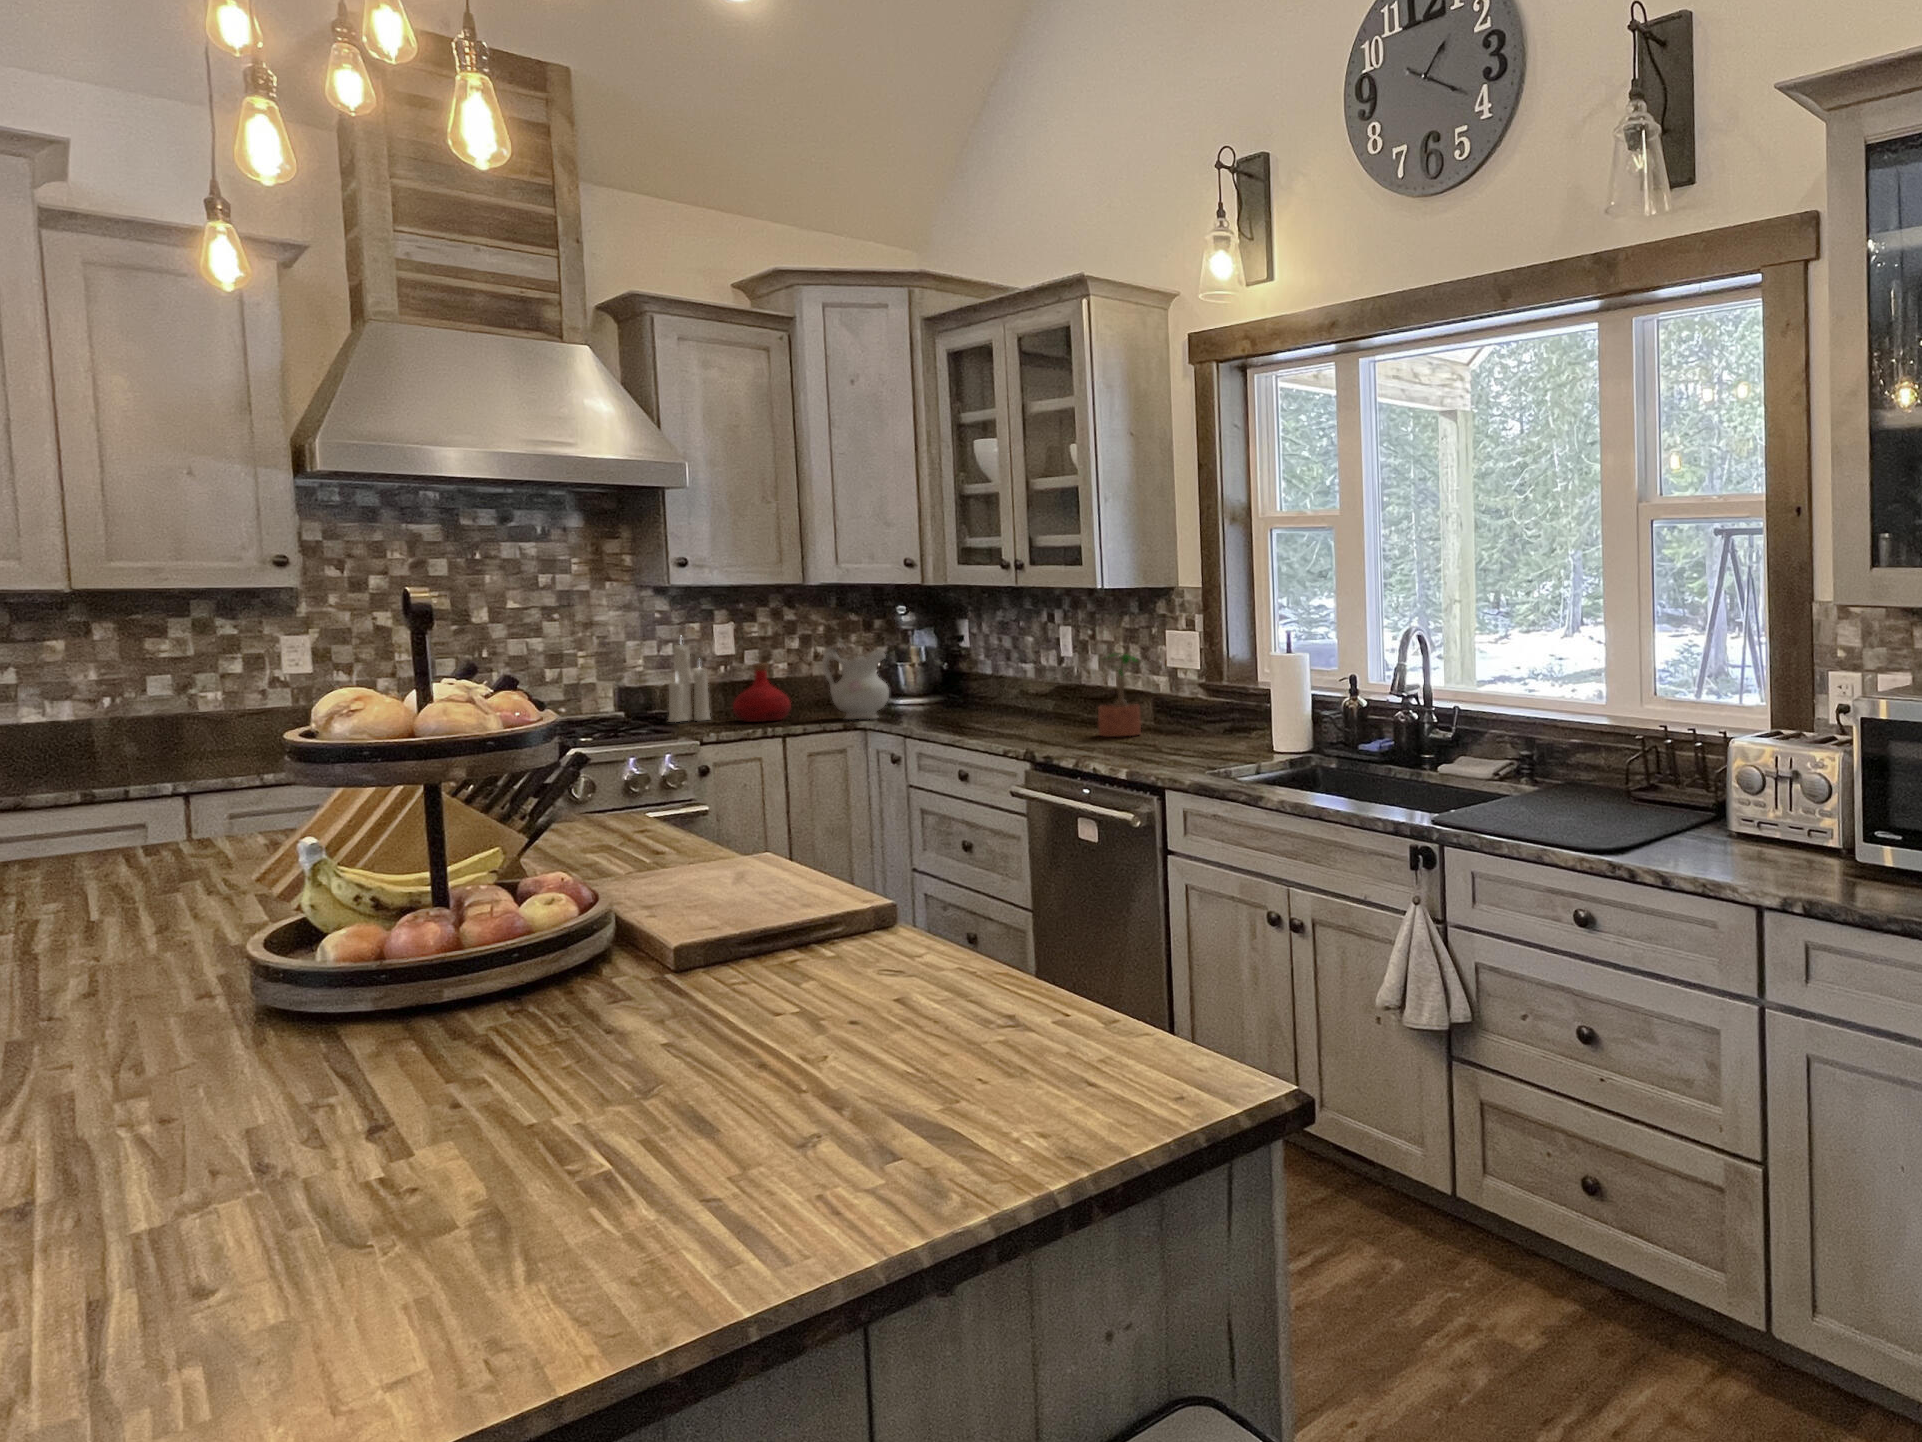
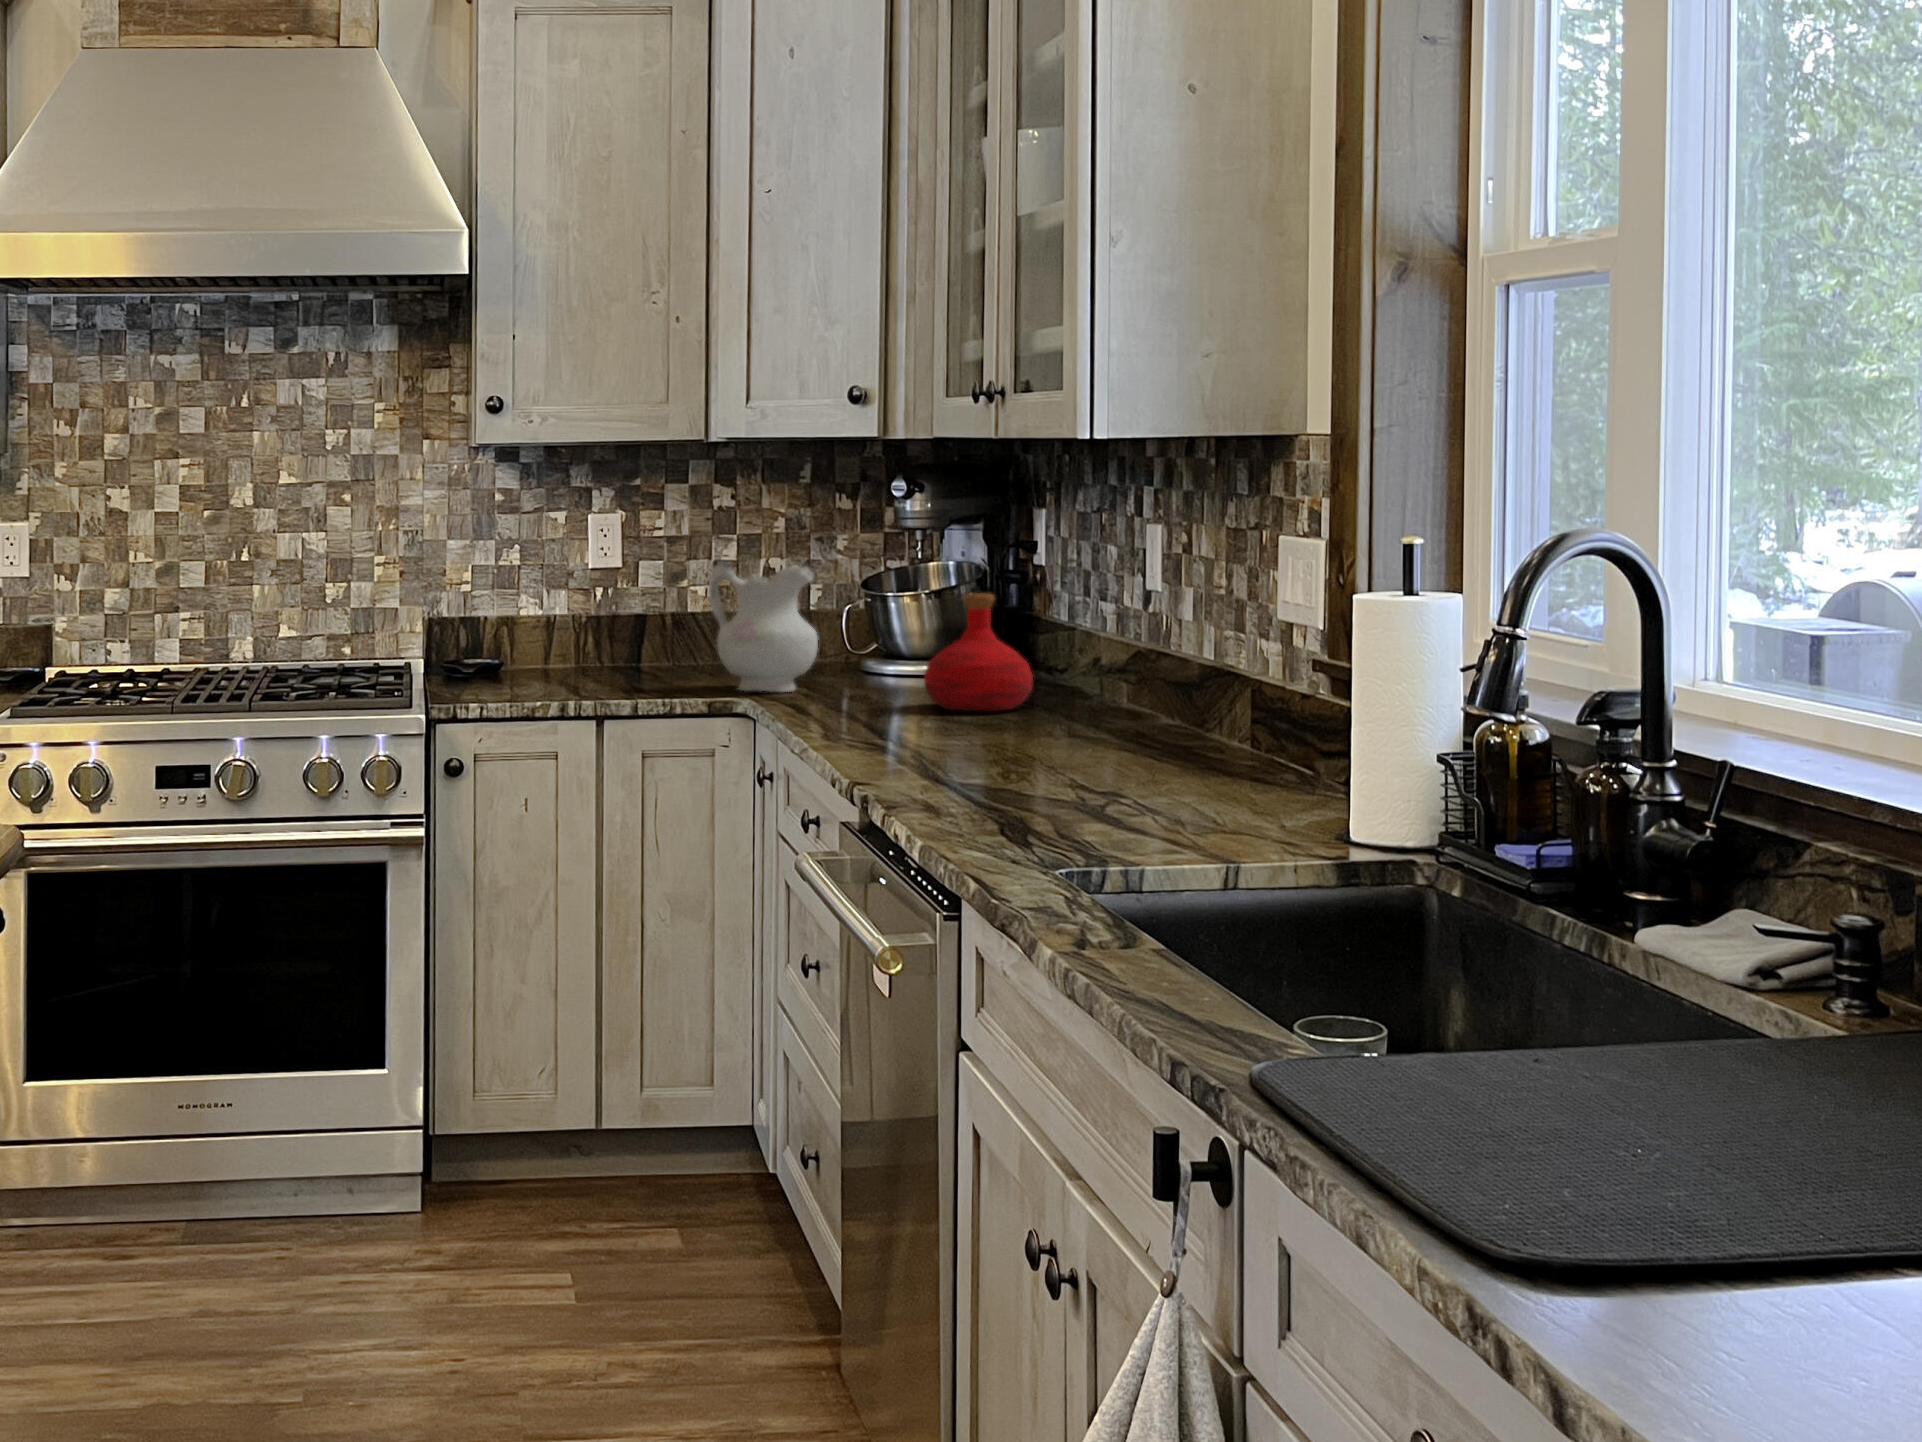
candle: present [668,645,710,722] -> none [496,521,566,673]
potted plant: present [1098,654,1141,736] -> none [1040,594,1142,782]
bottle: present [733,663,791,722] -> present [924,593,1033,711]

